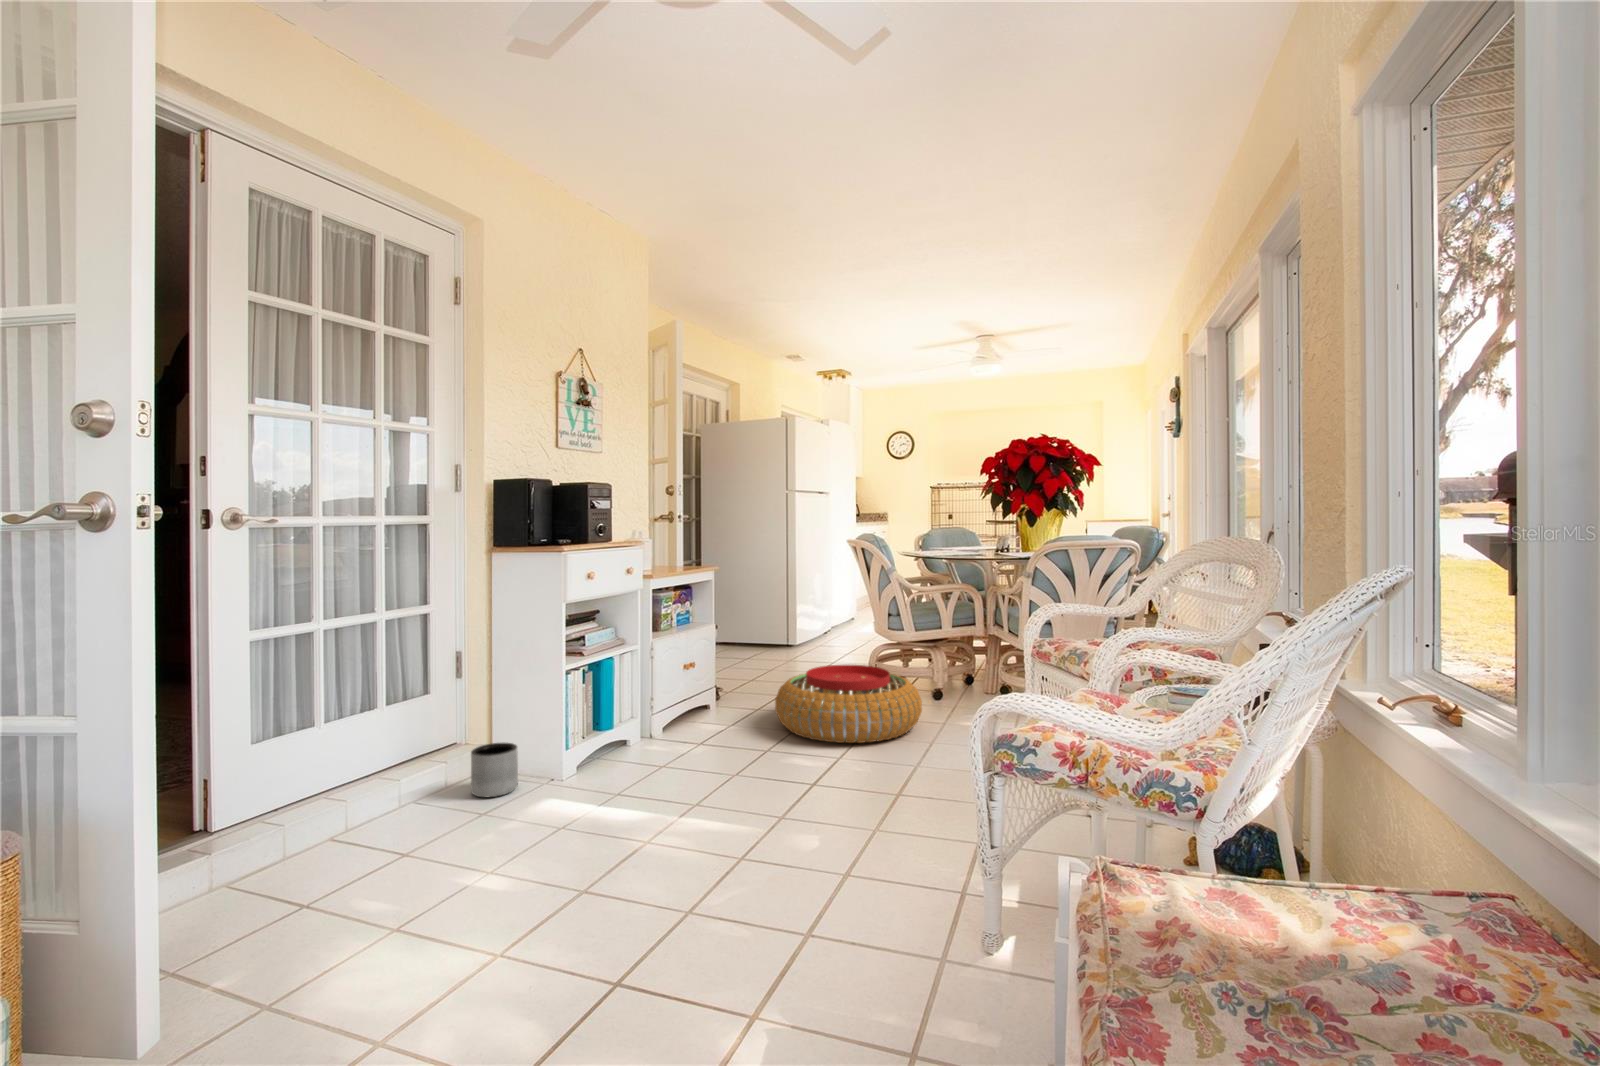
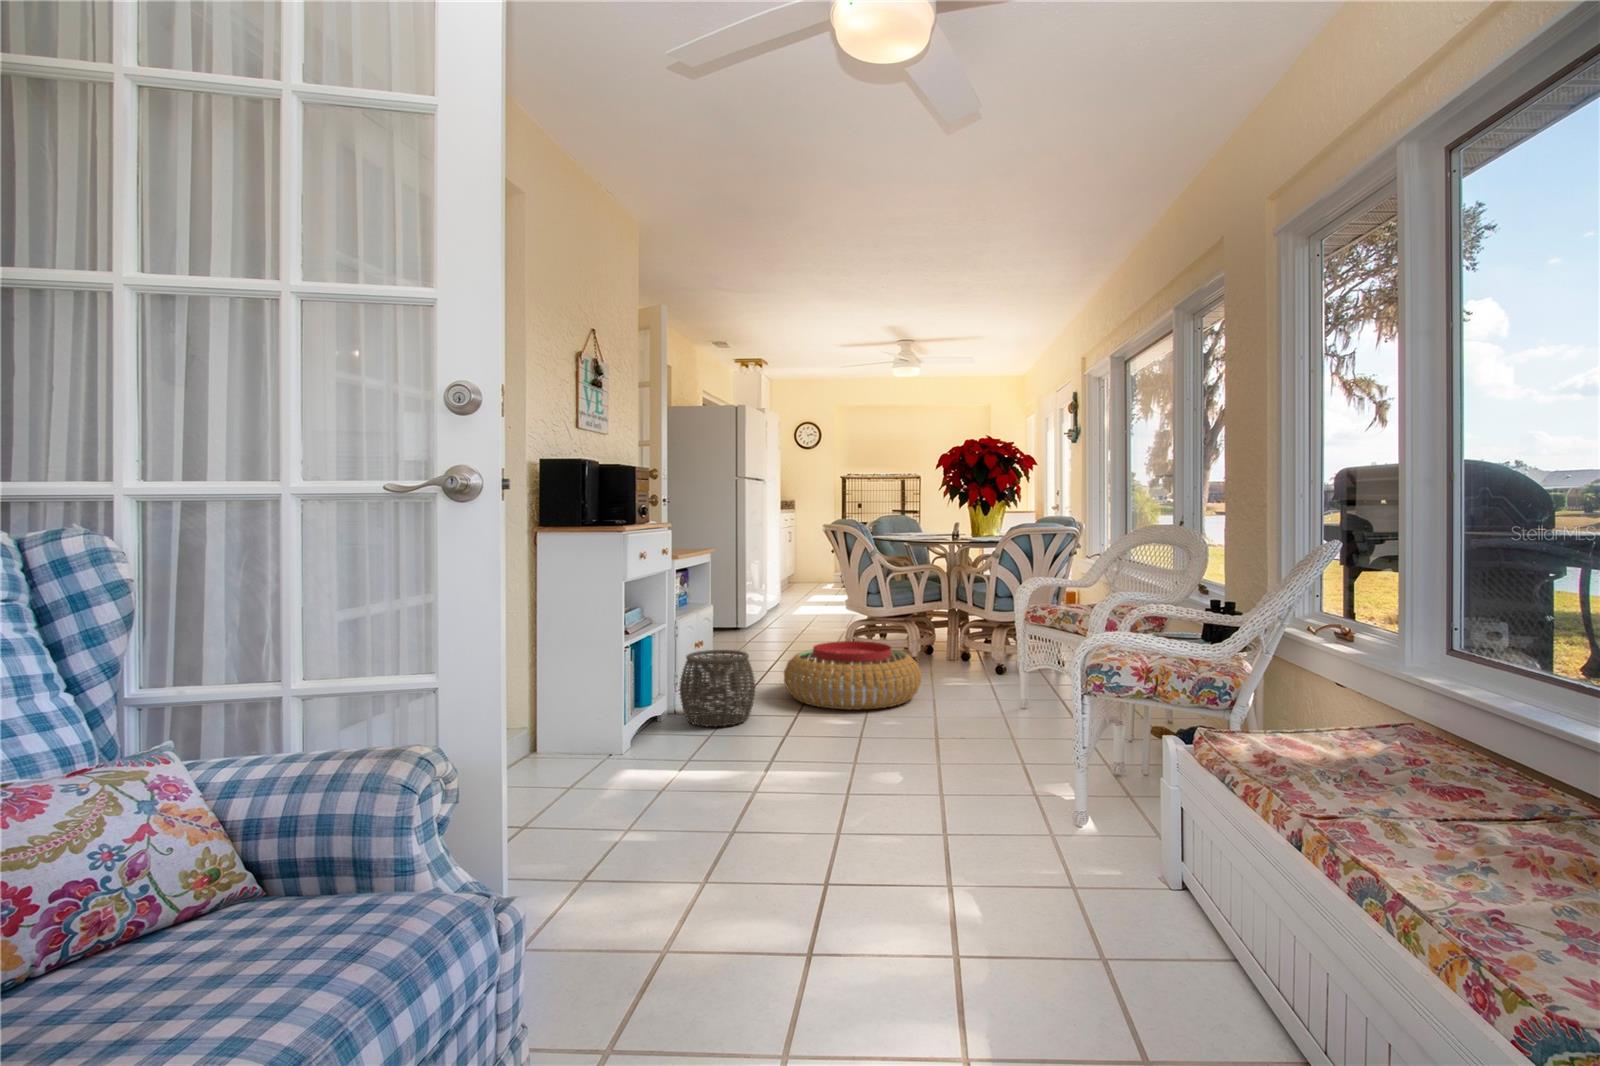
woven basket: none [646,672,728,756] -> present [679,650,756,726]
planter: present [471,743,518,798] -> none [543,717,586,768]

